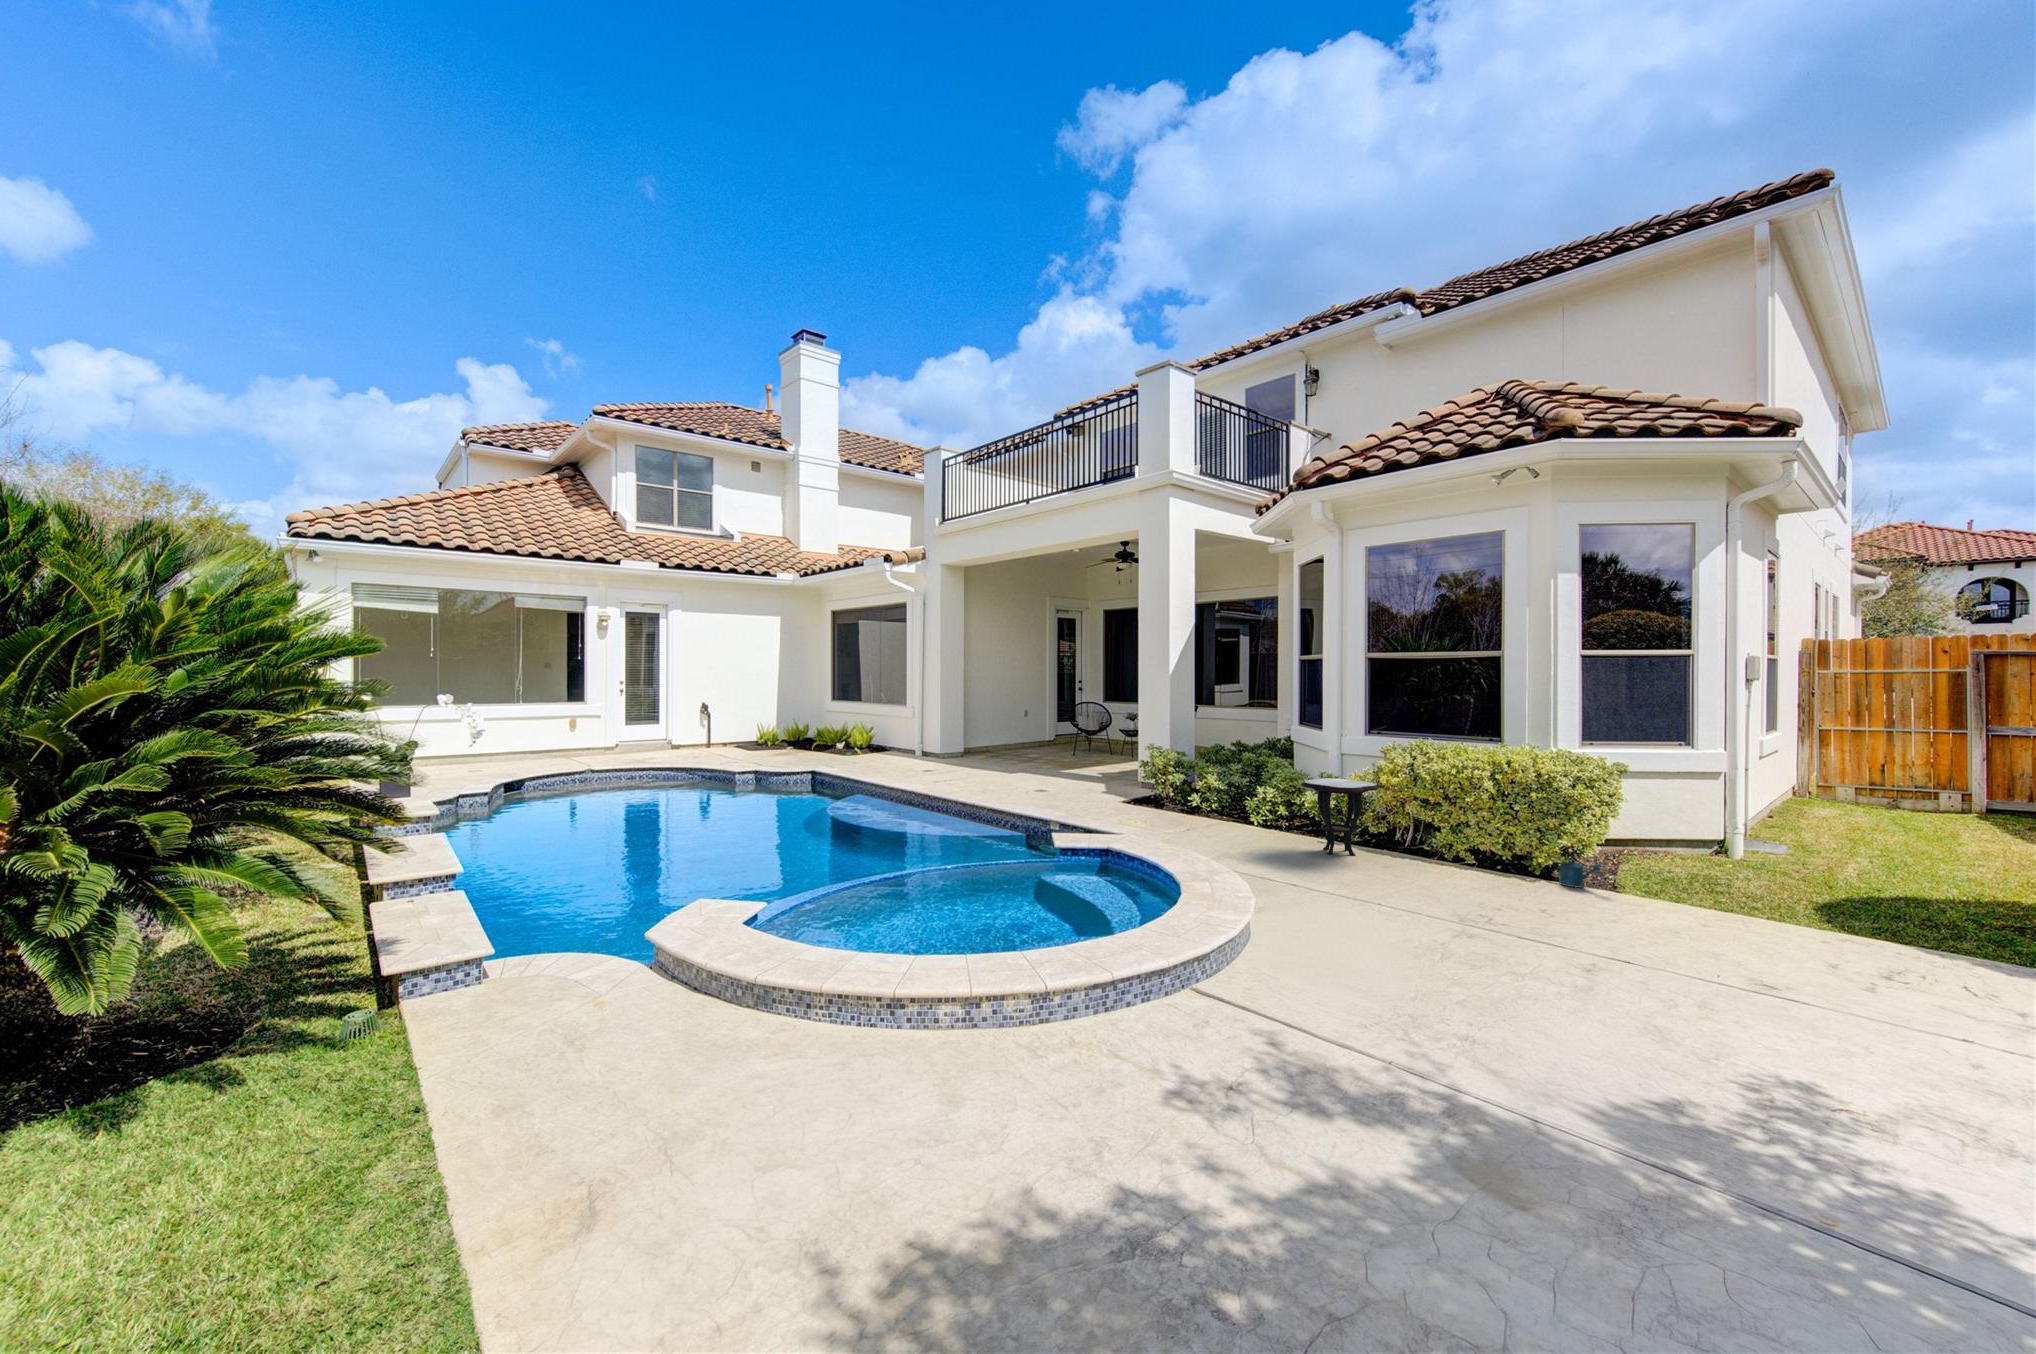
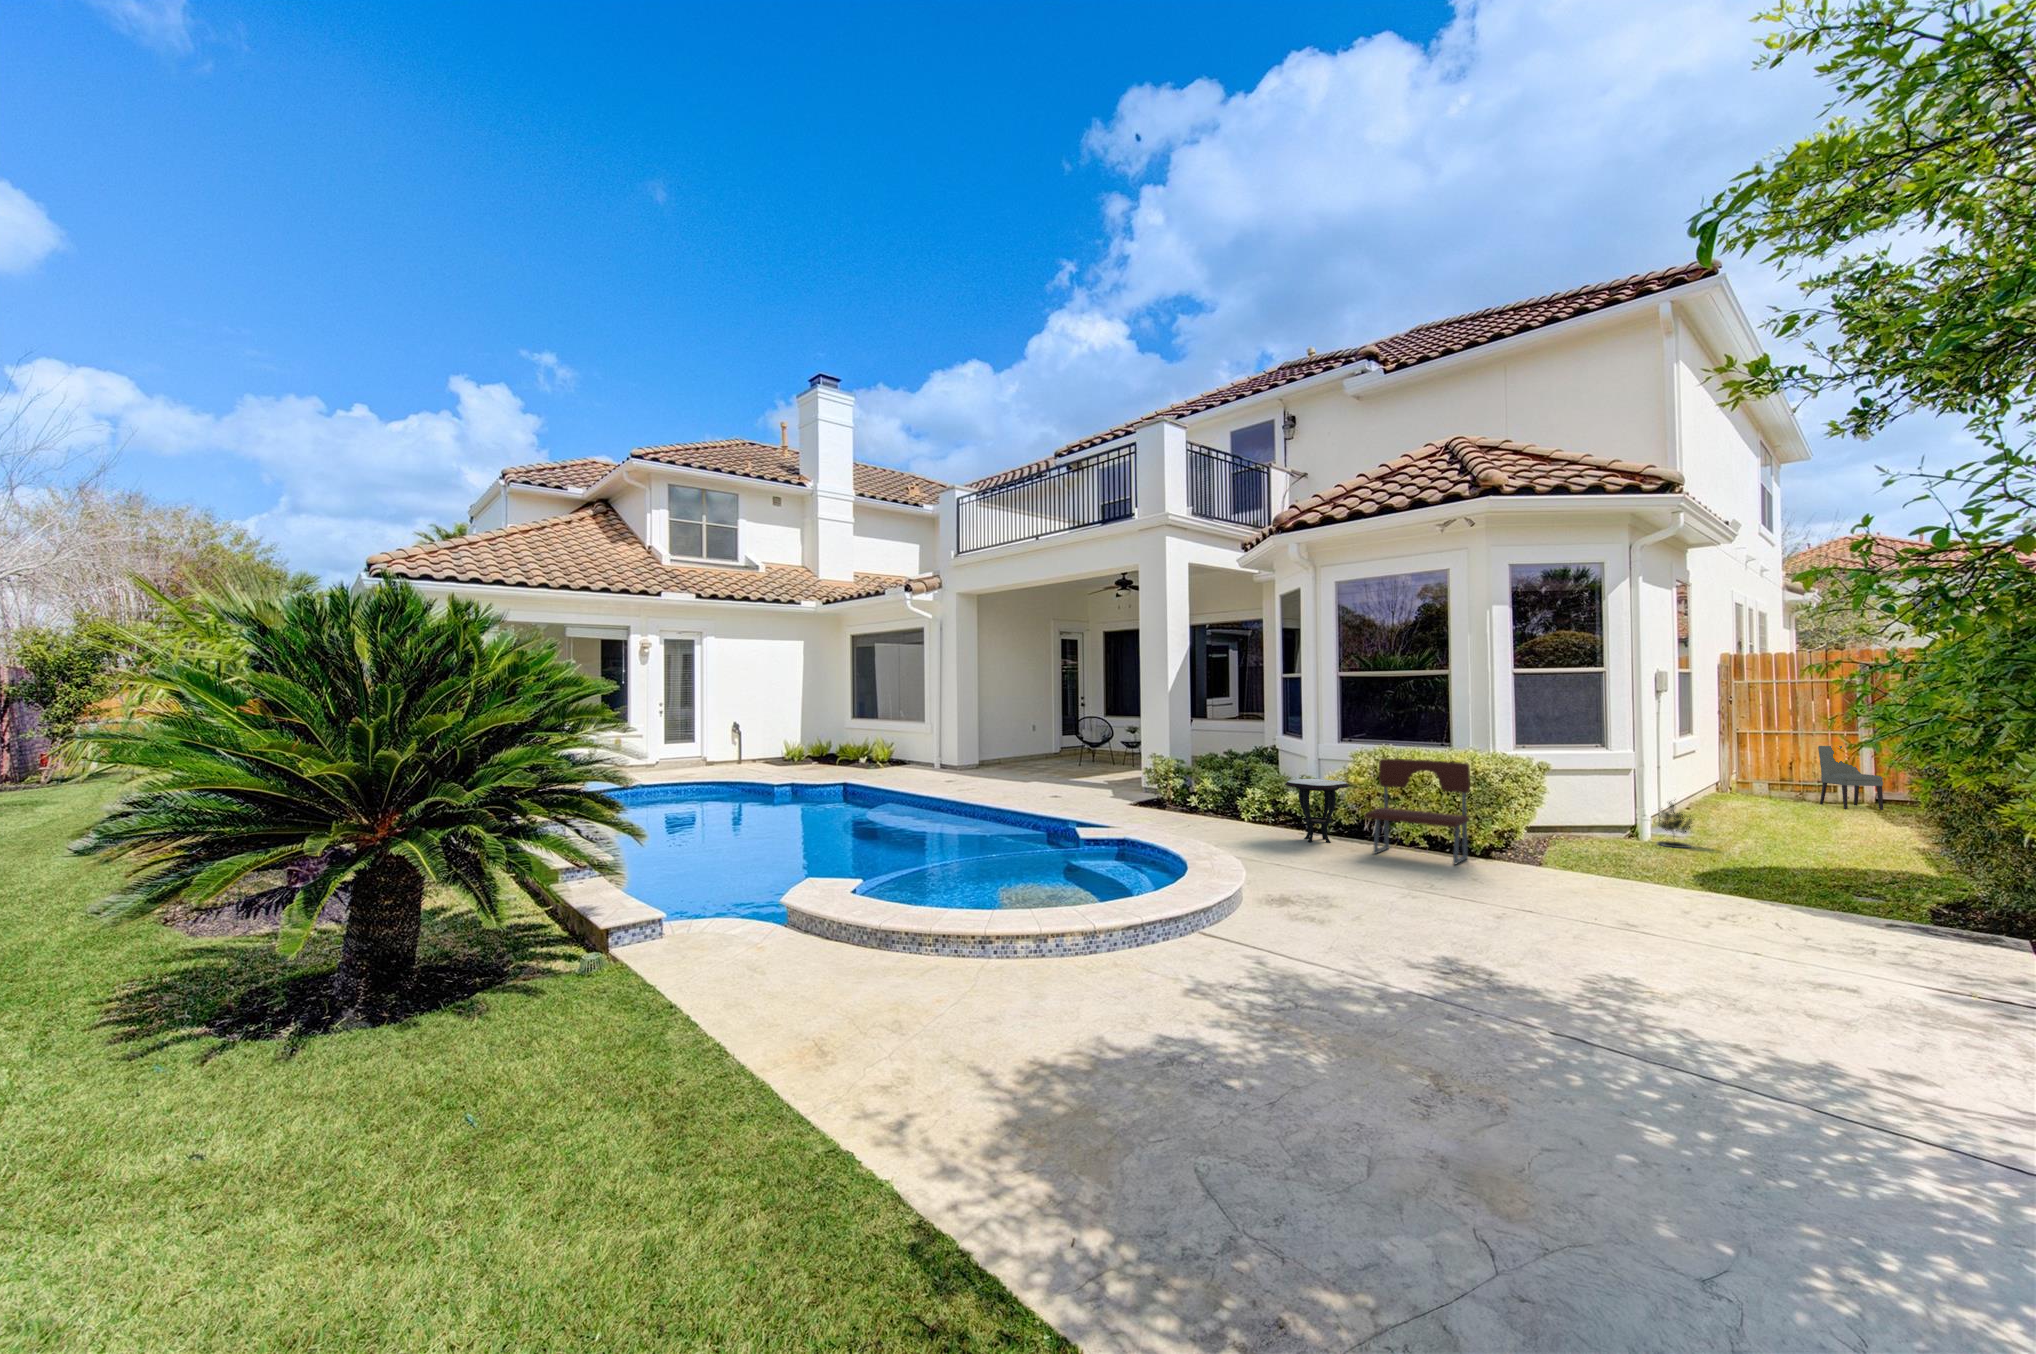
chair: none [1918,747,2000,823] -> present [1818,746,1883,810]
bench: none [1400,757,1531,889] -> present [1365,758,1470,864]
potted tree: none [1747,808,1803,870] -> present [1657,800,1692,848]
watering can: present [1556,861,1601,888] -> none [1492,838,1526,863]

